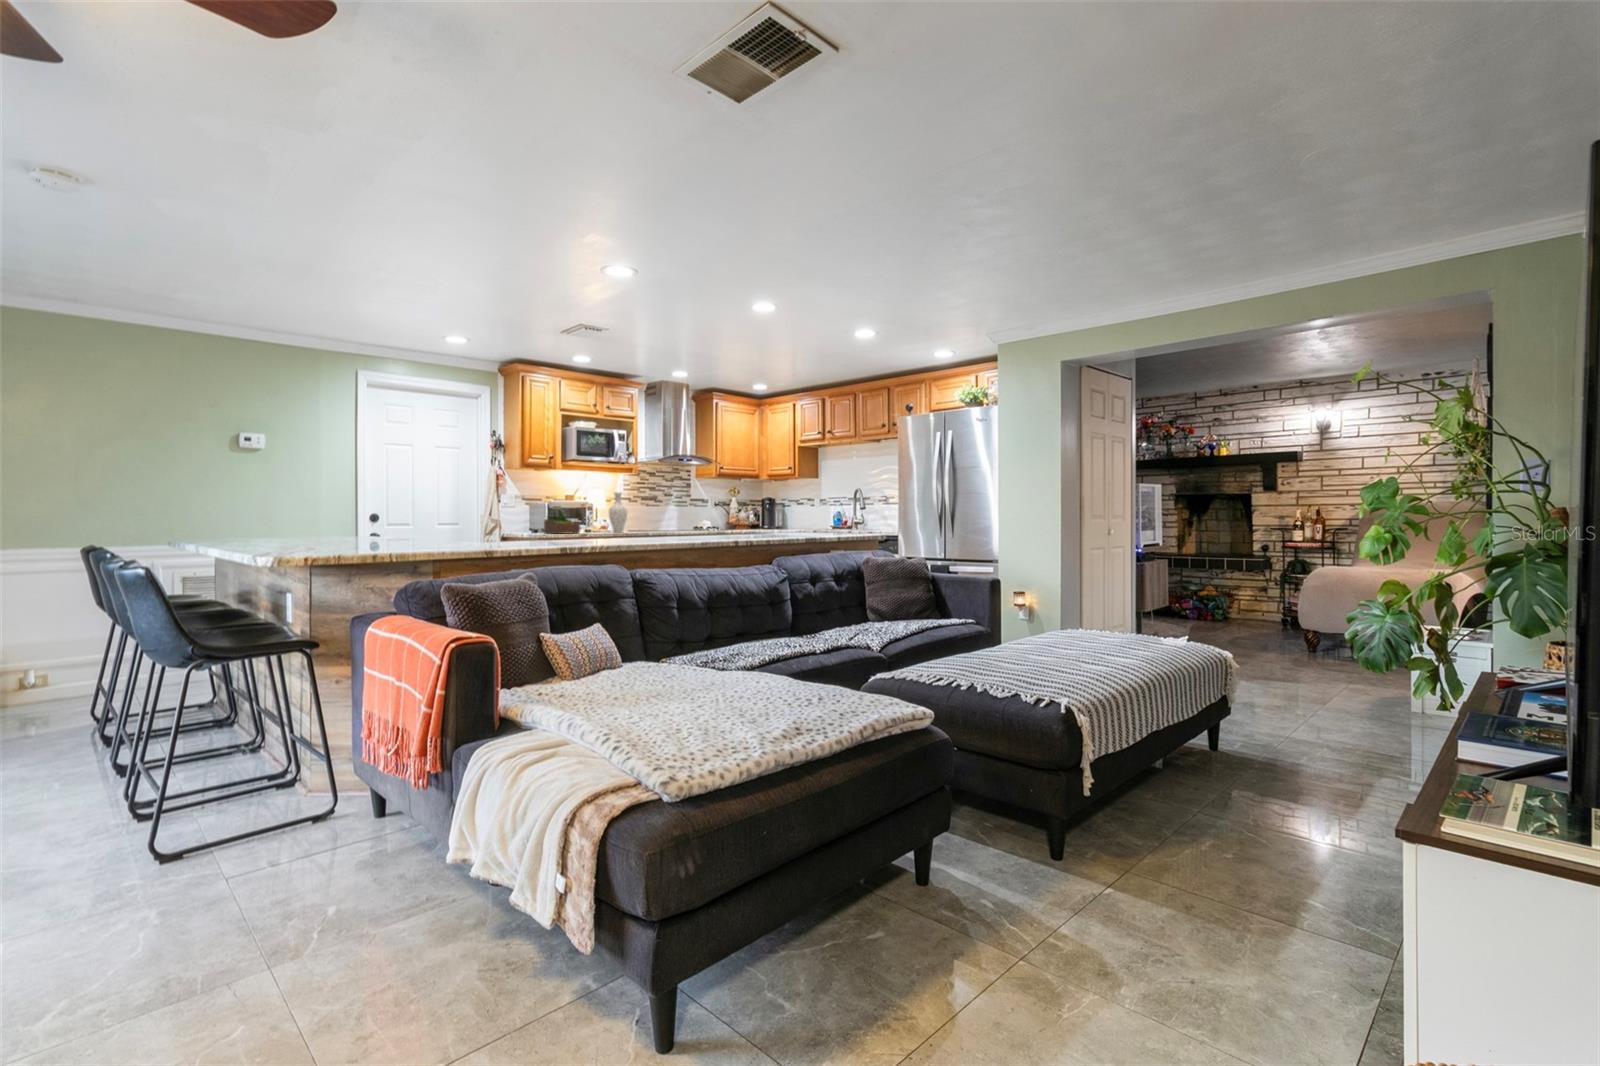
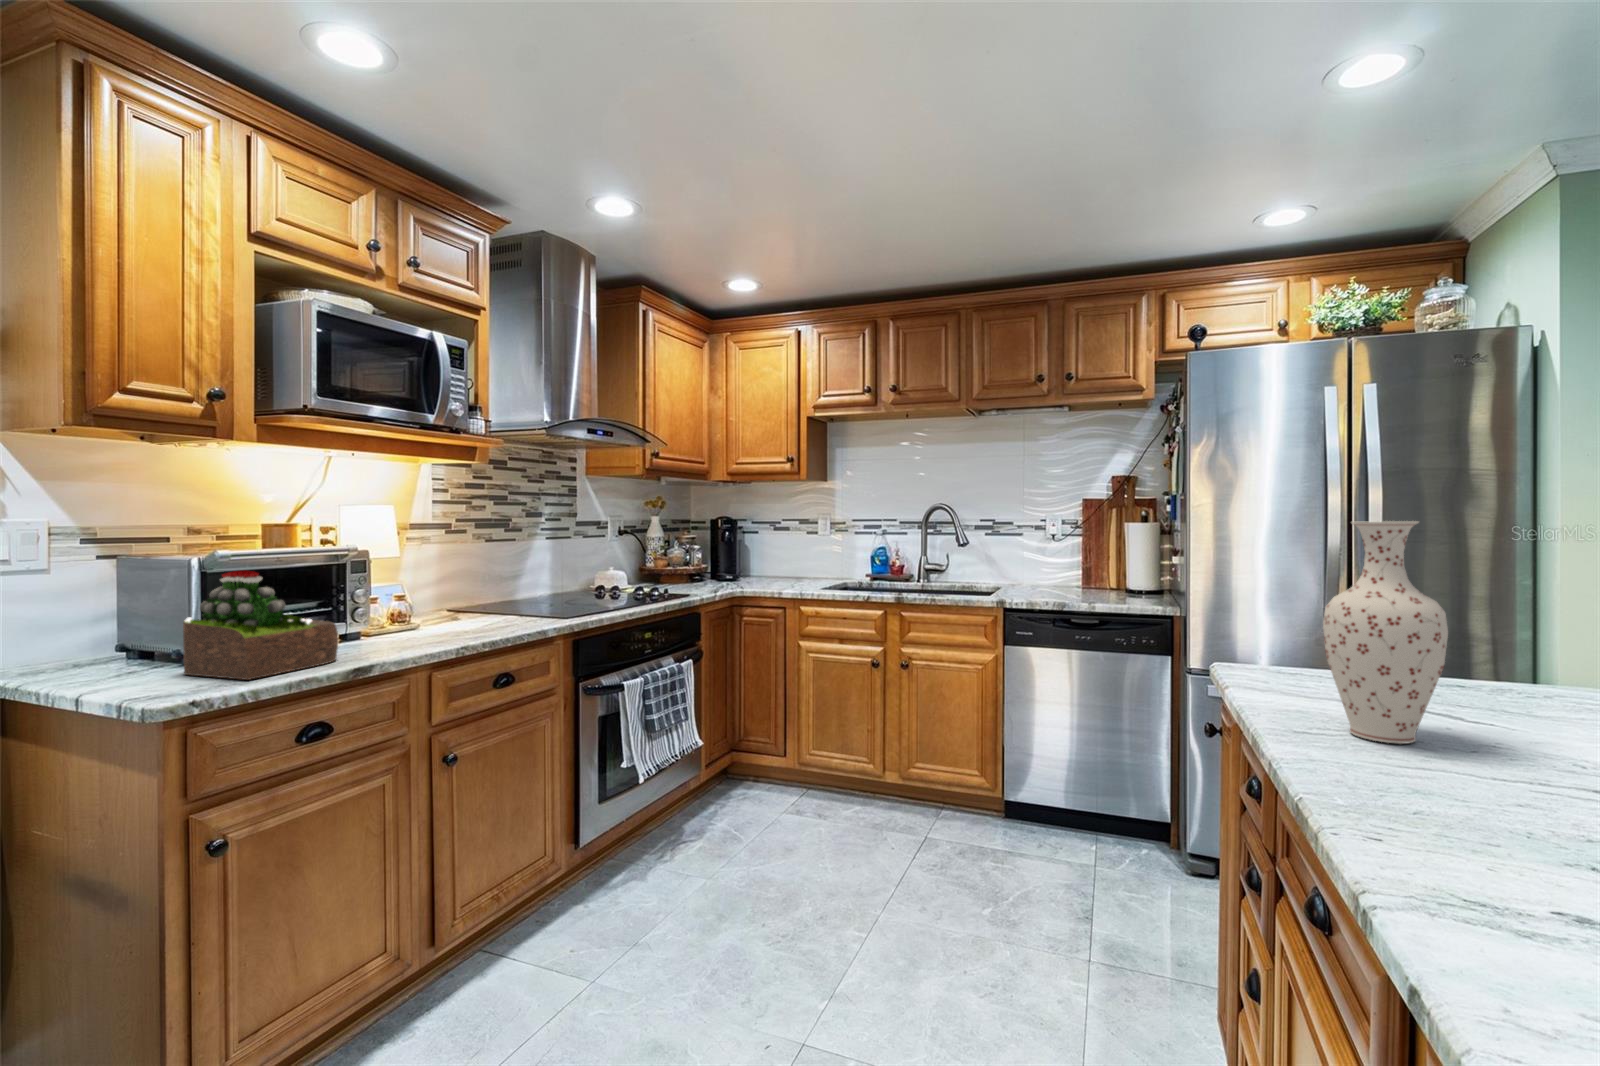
vase: present [609,492,627,532] -> present [1323,521,1448,744]

